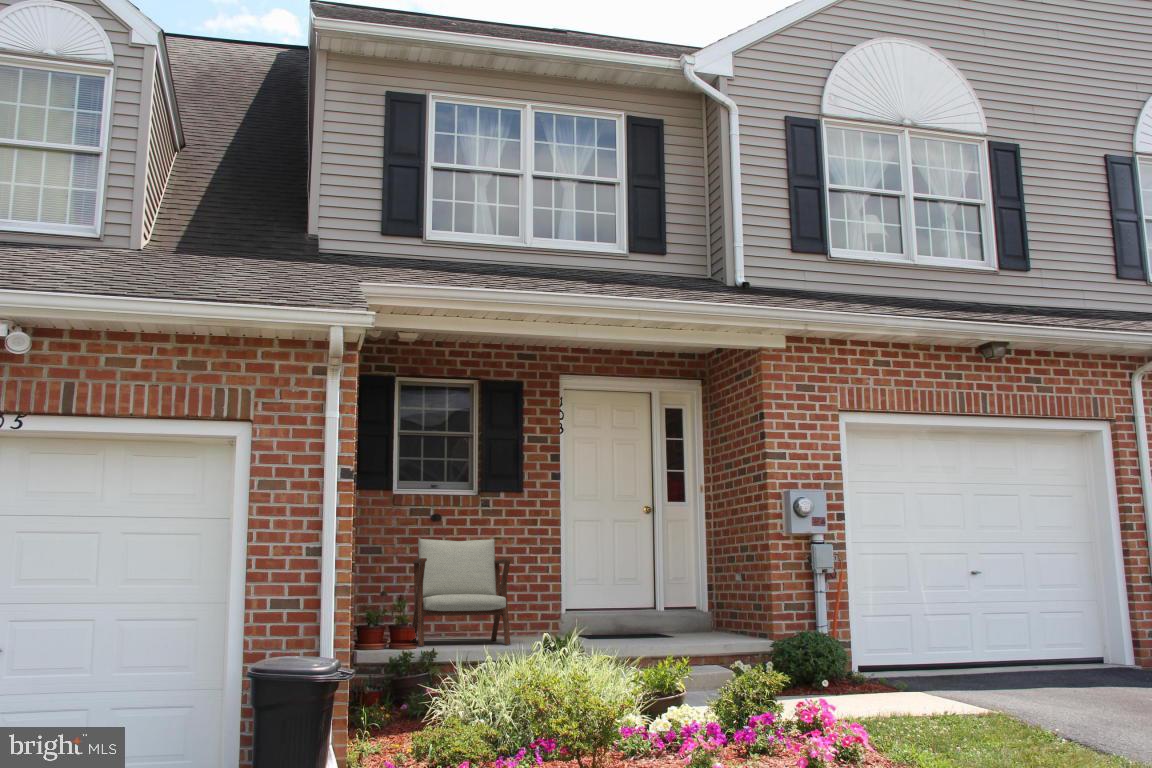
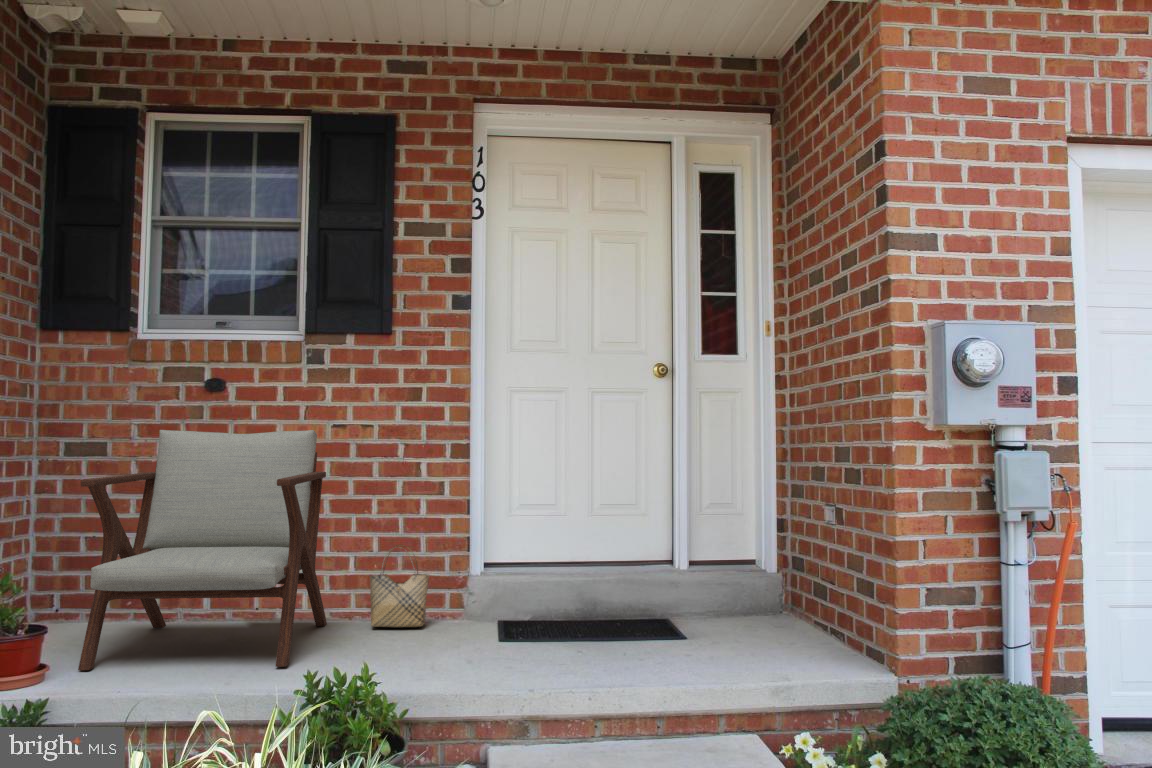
woven basket: none [519,598,548,640] -> present [369,545,429,627]

